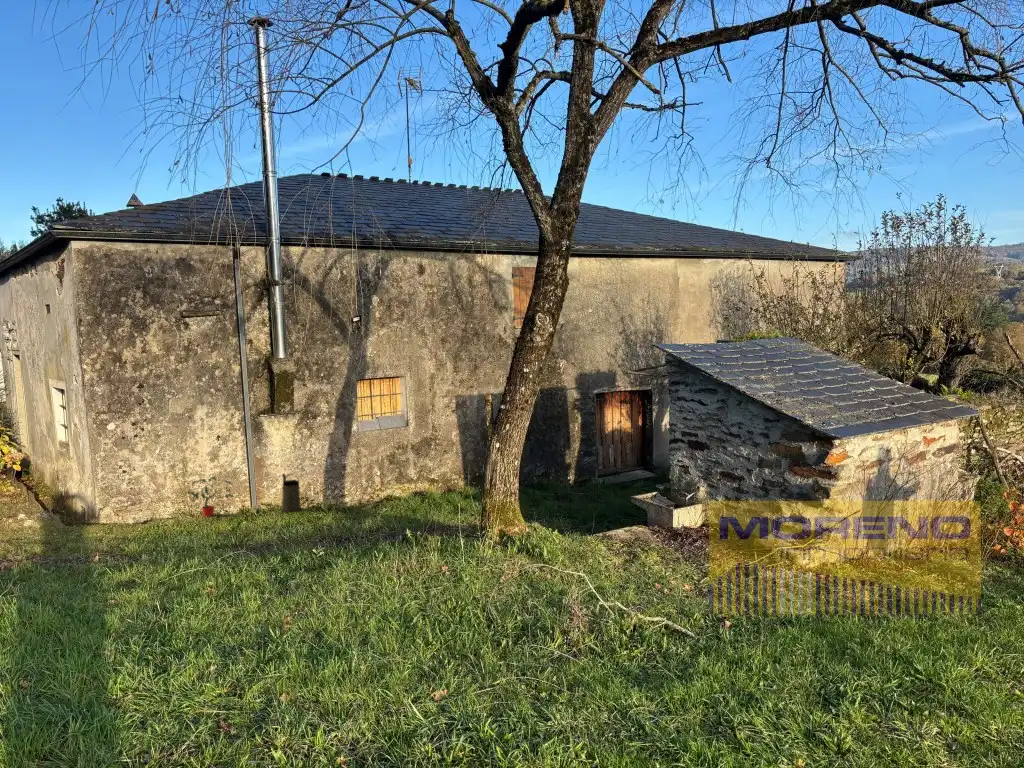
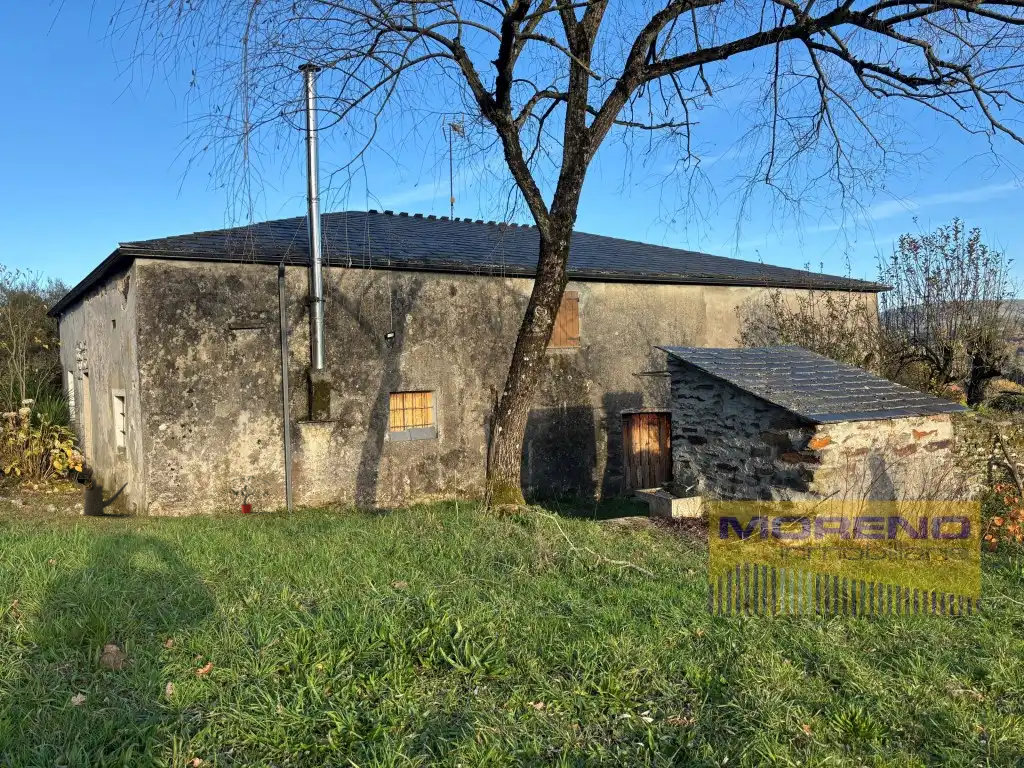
watering can: present [281,474,301,512] -> present [76,479,128,516]

